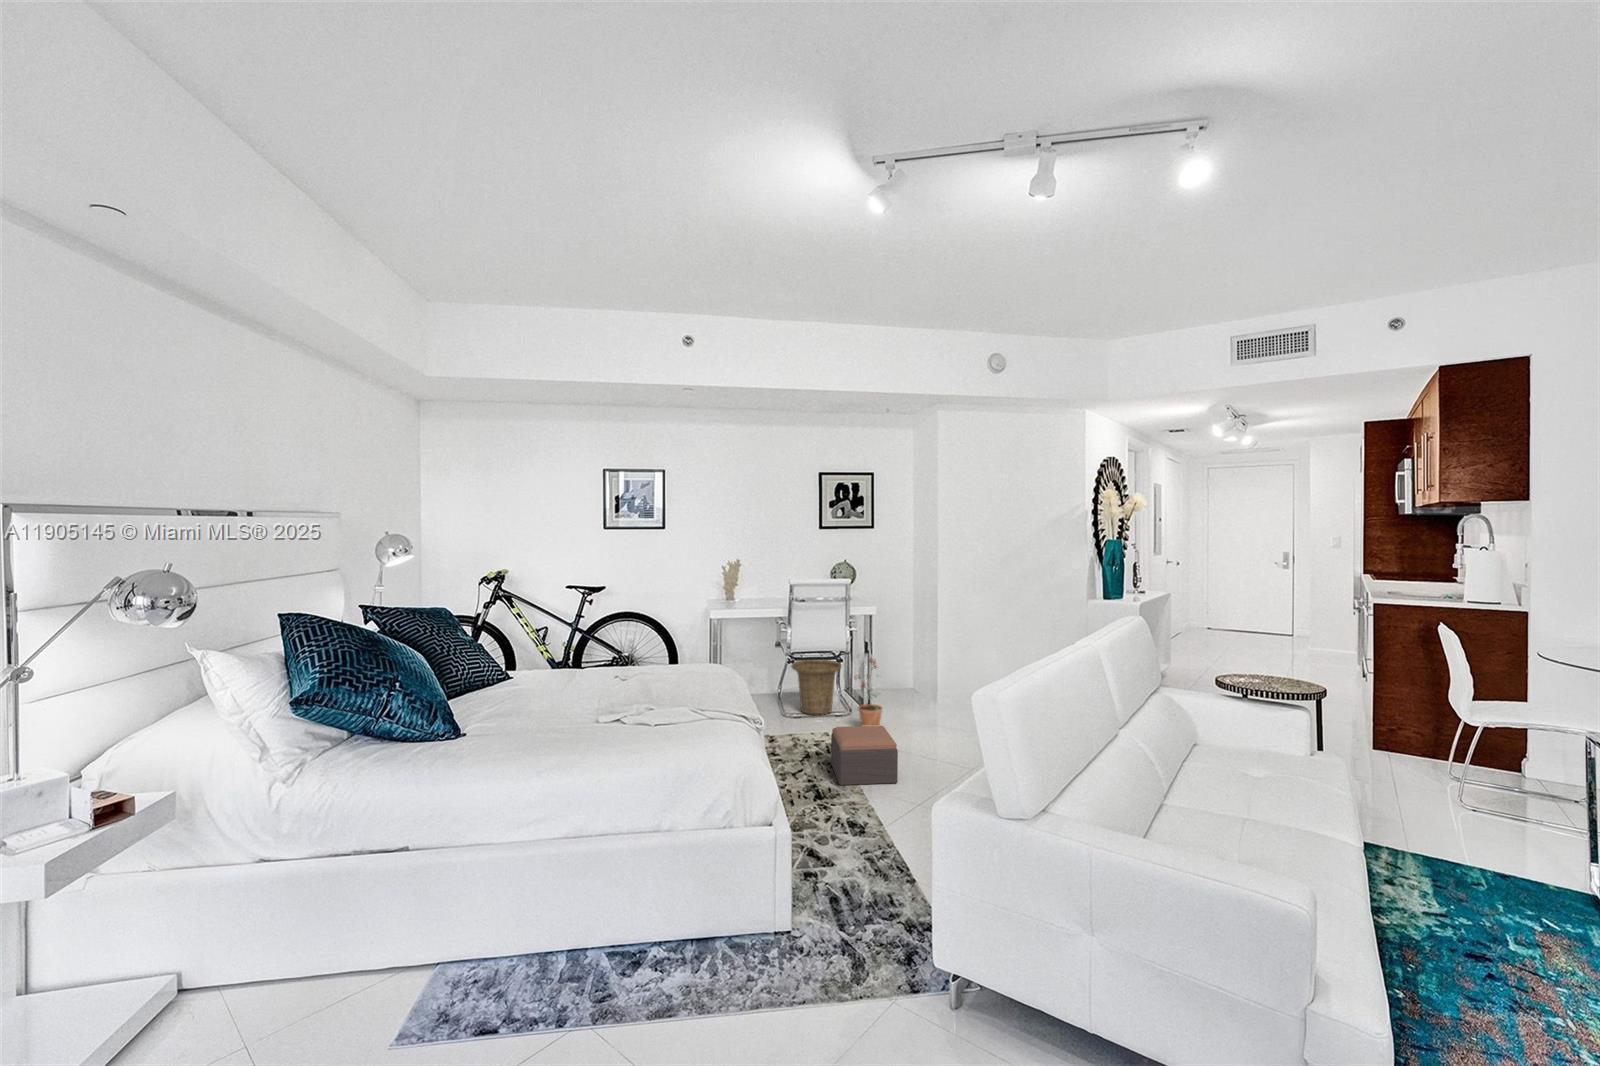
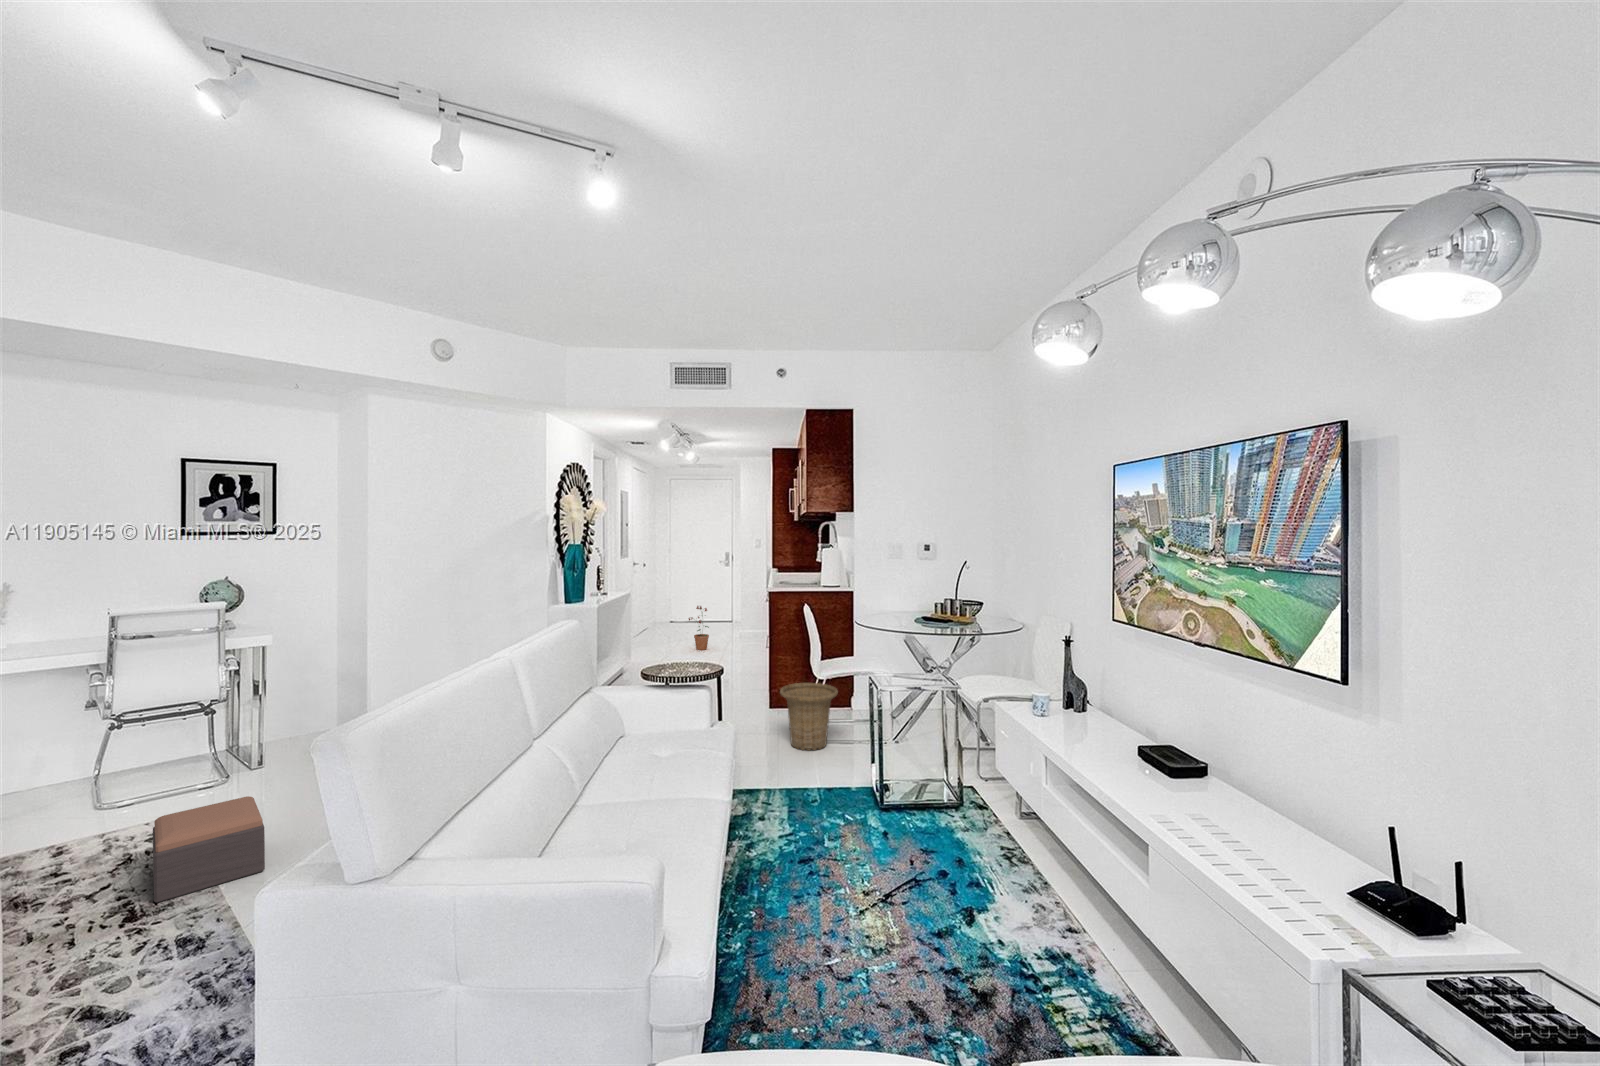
potted plant: present [854,658,882,726] -> present [689,606,709,650]
basket: present [792,660,841,715] -> present [780,683,838,750]

